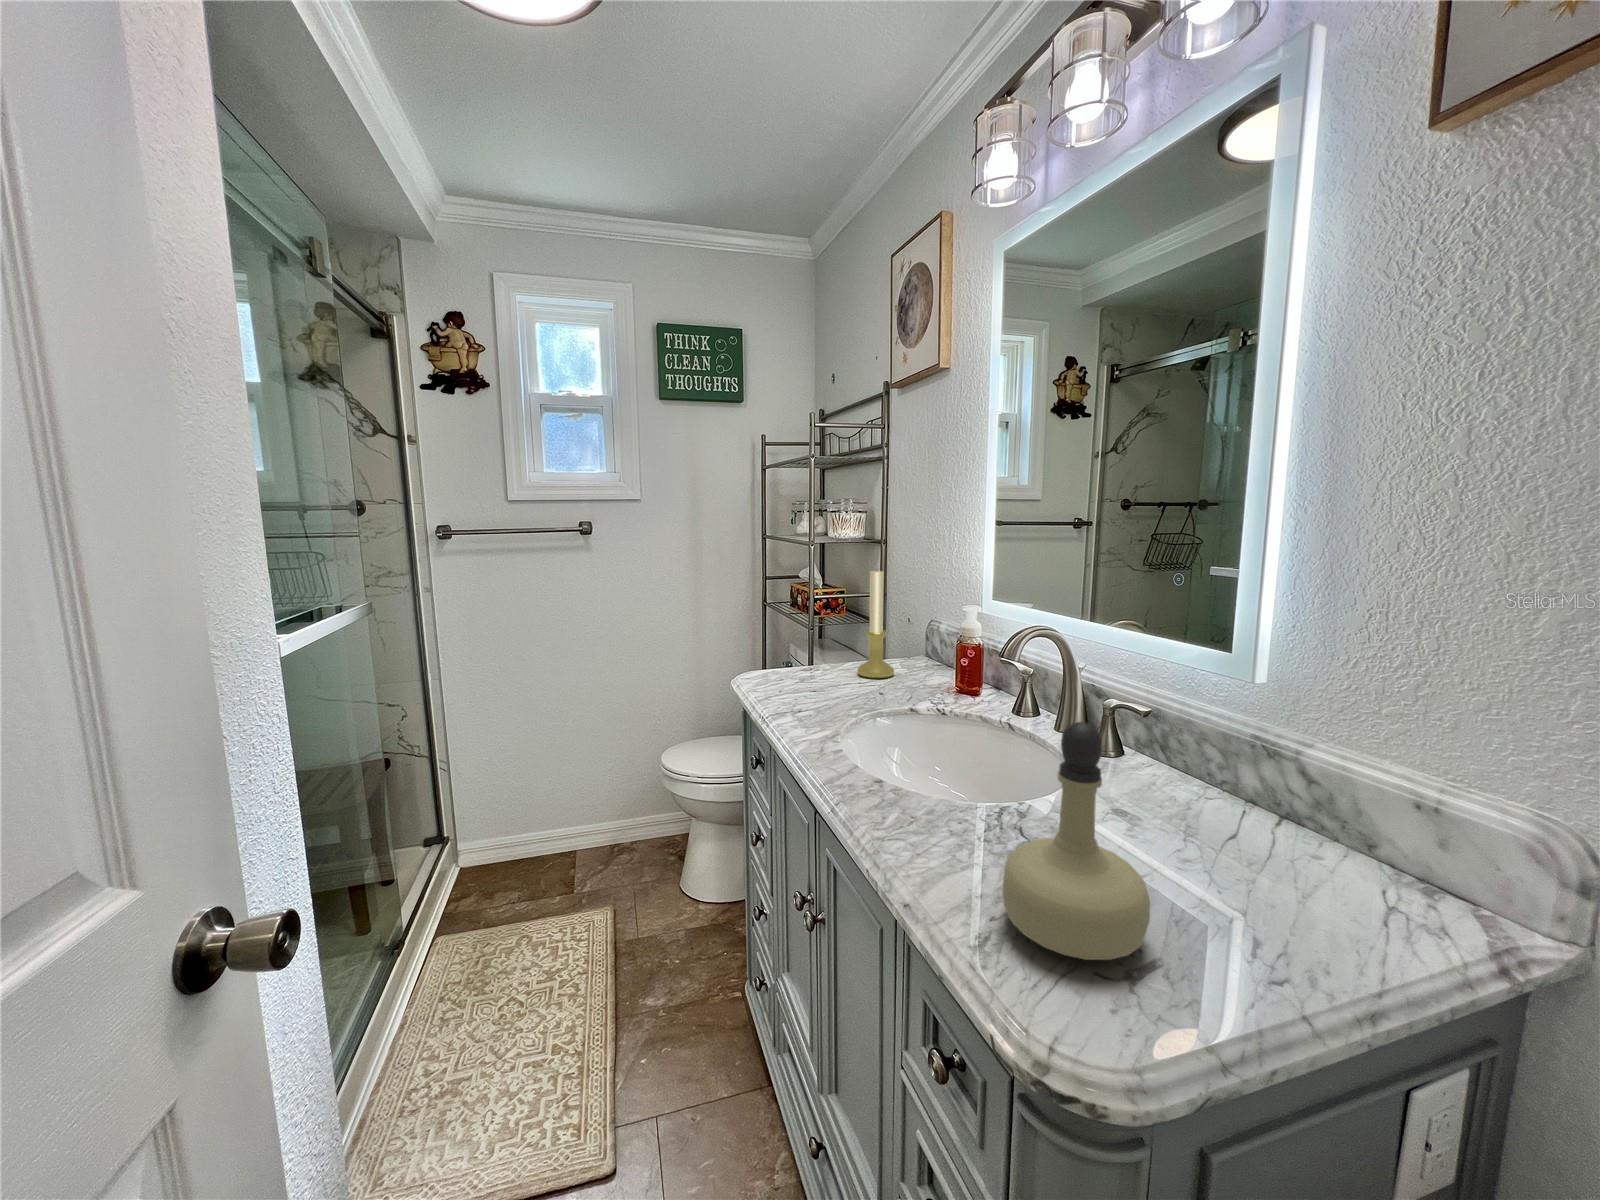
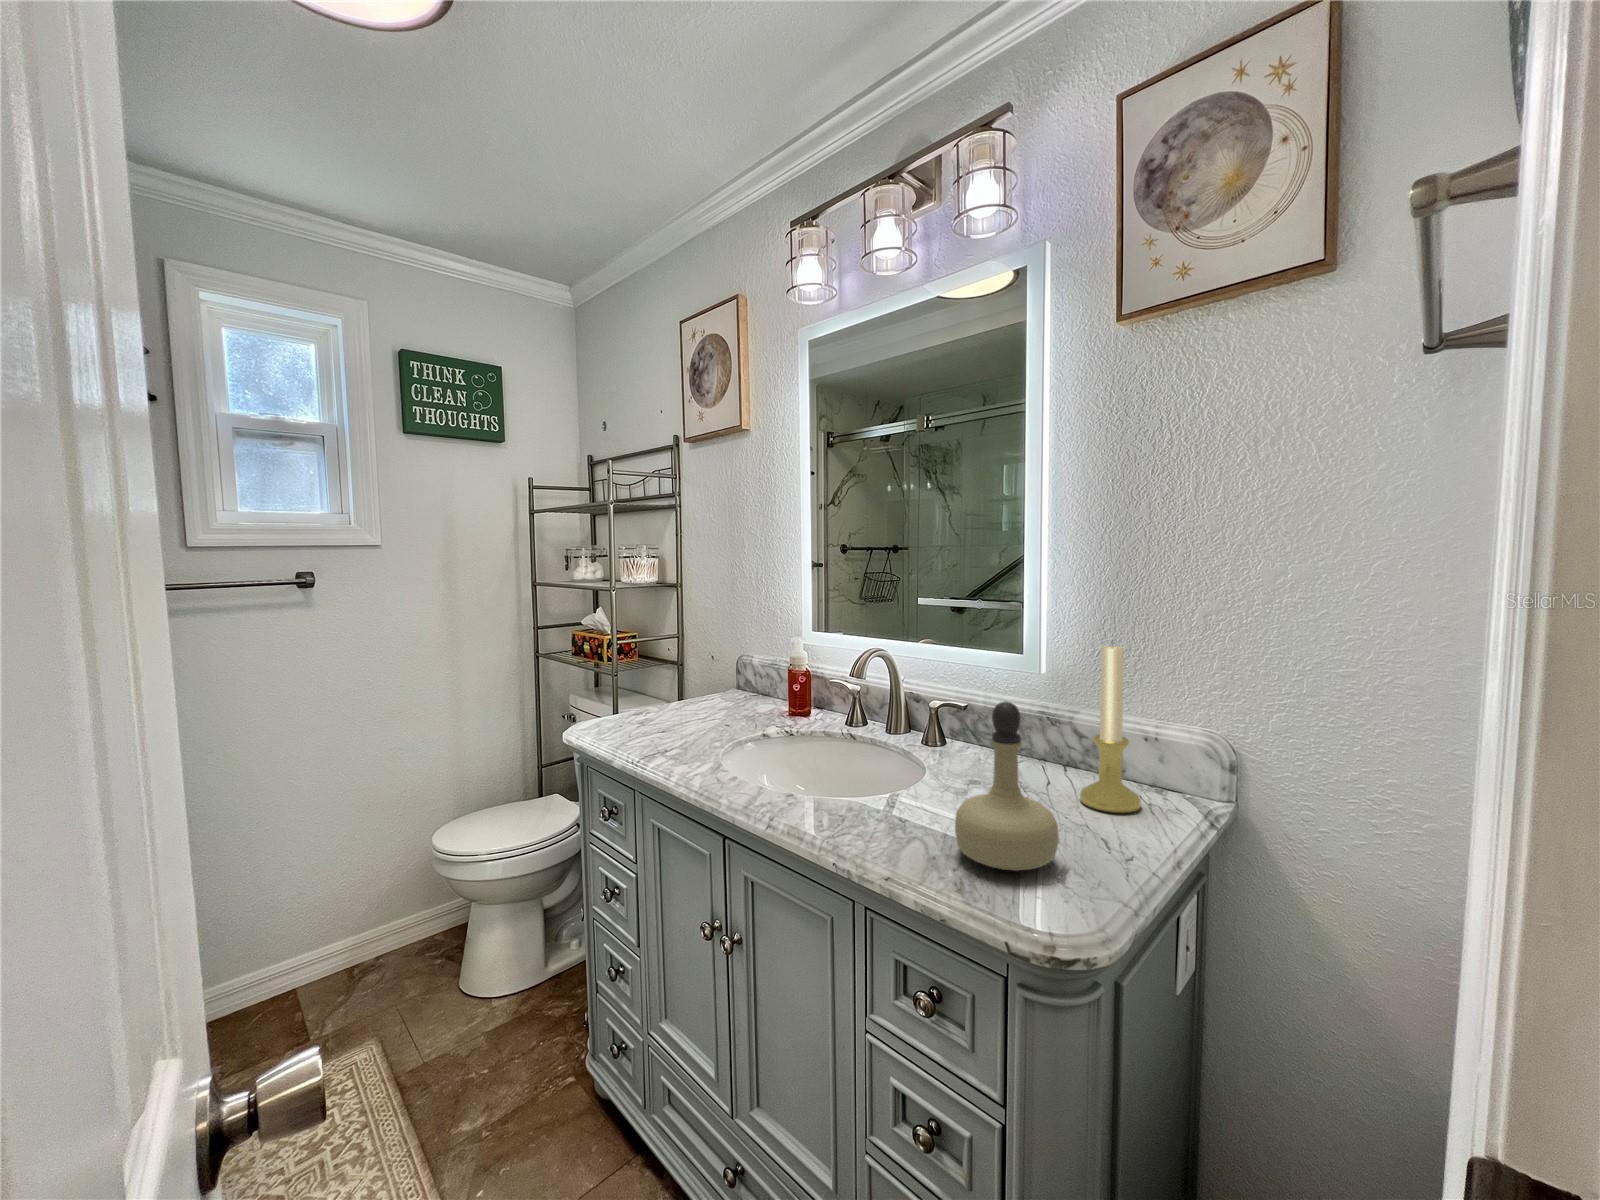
candle holder: present [857,571,894,678] -> present [1080,645,1141,813]

